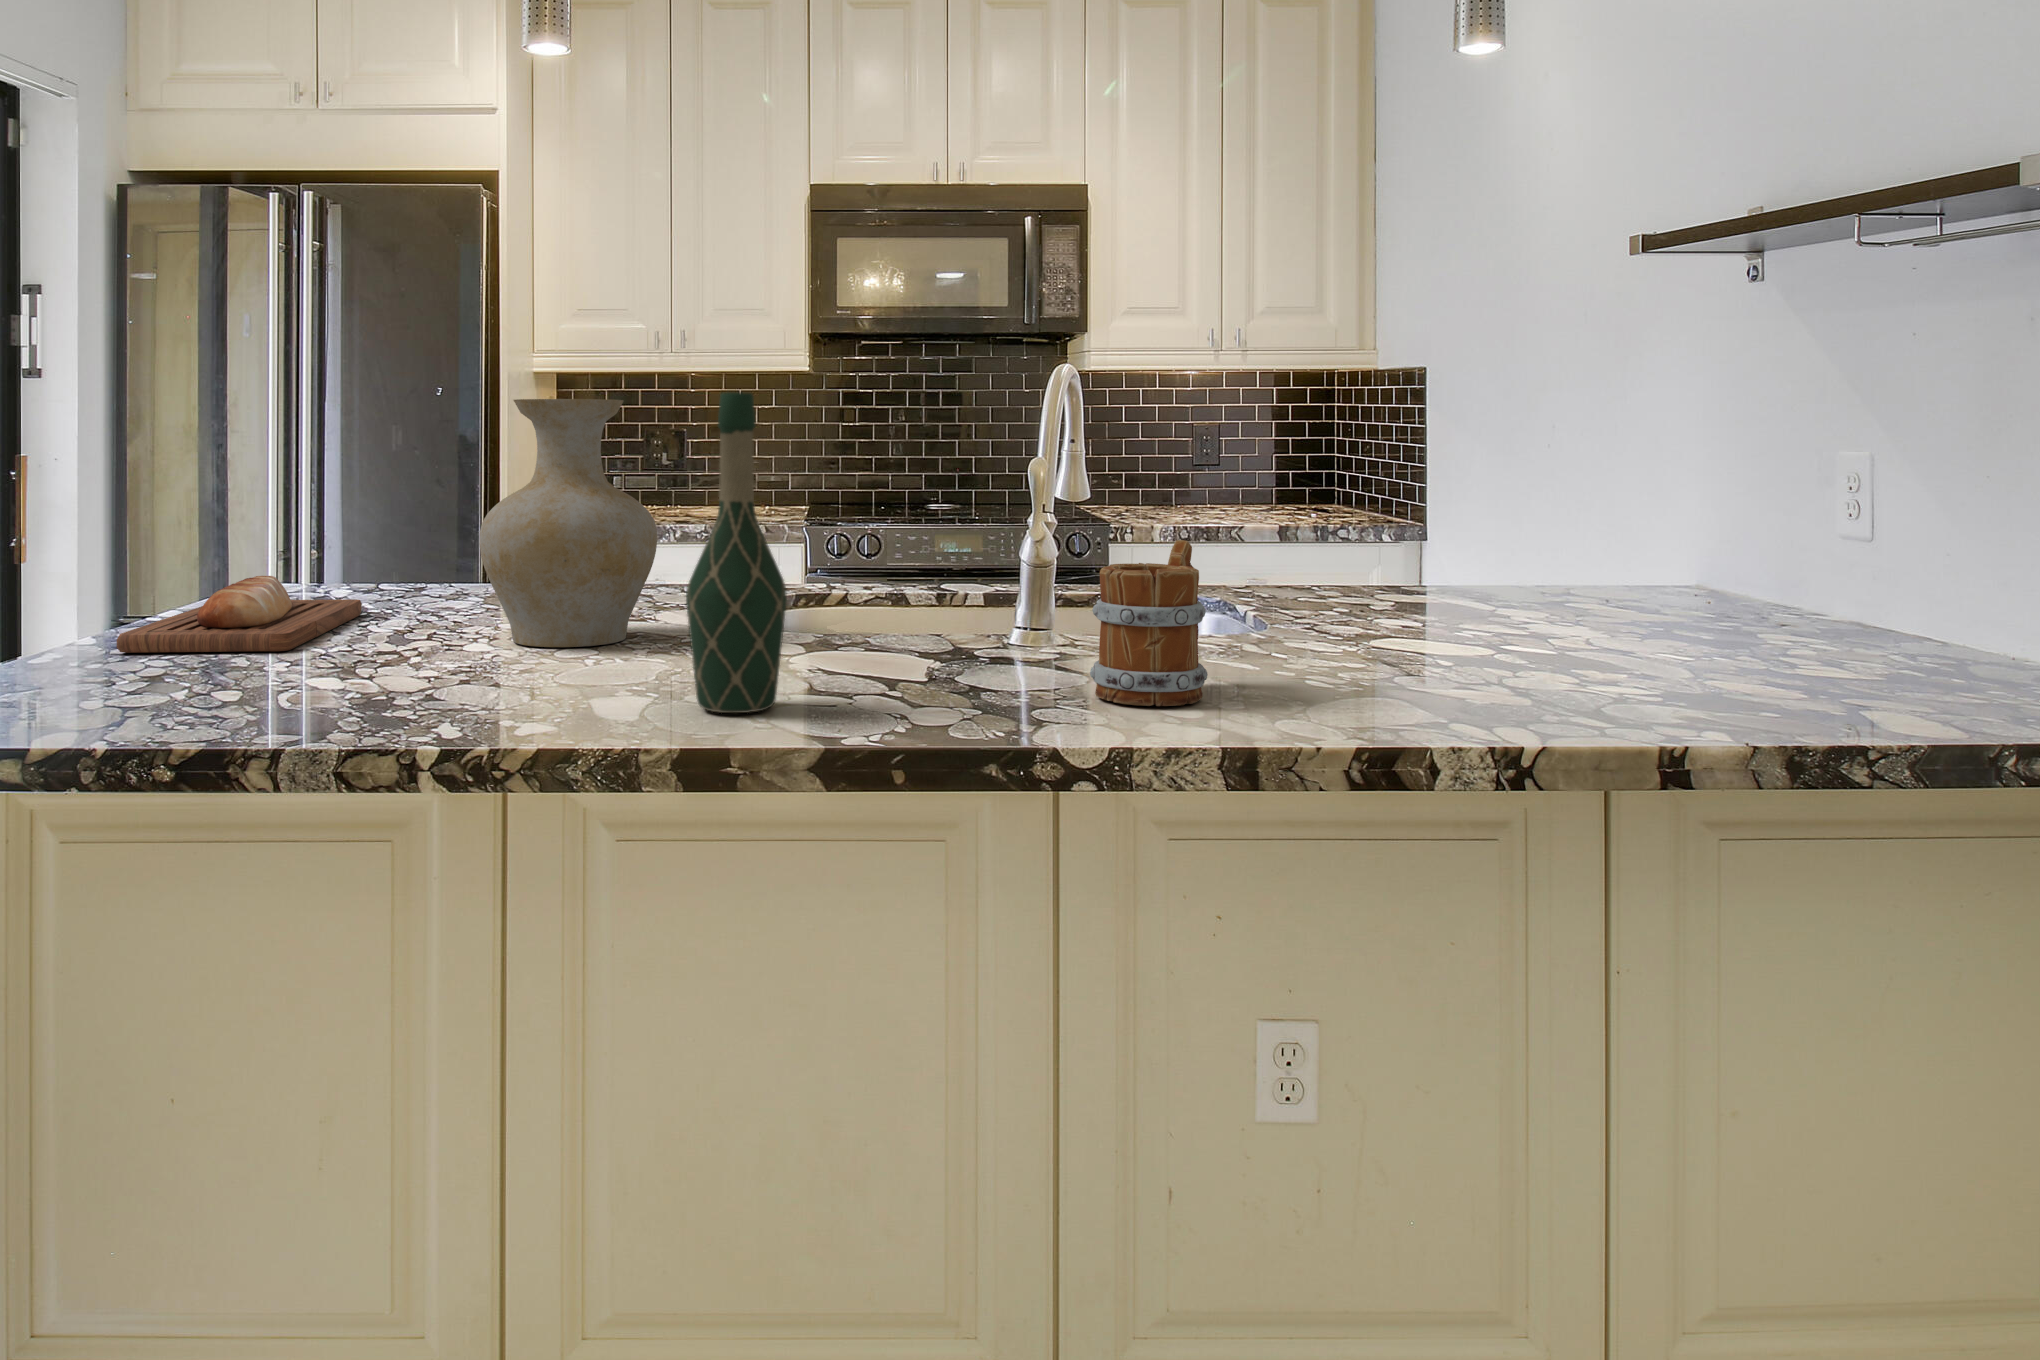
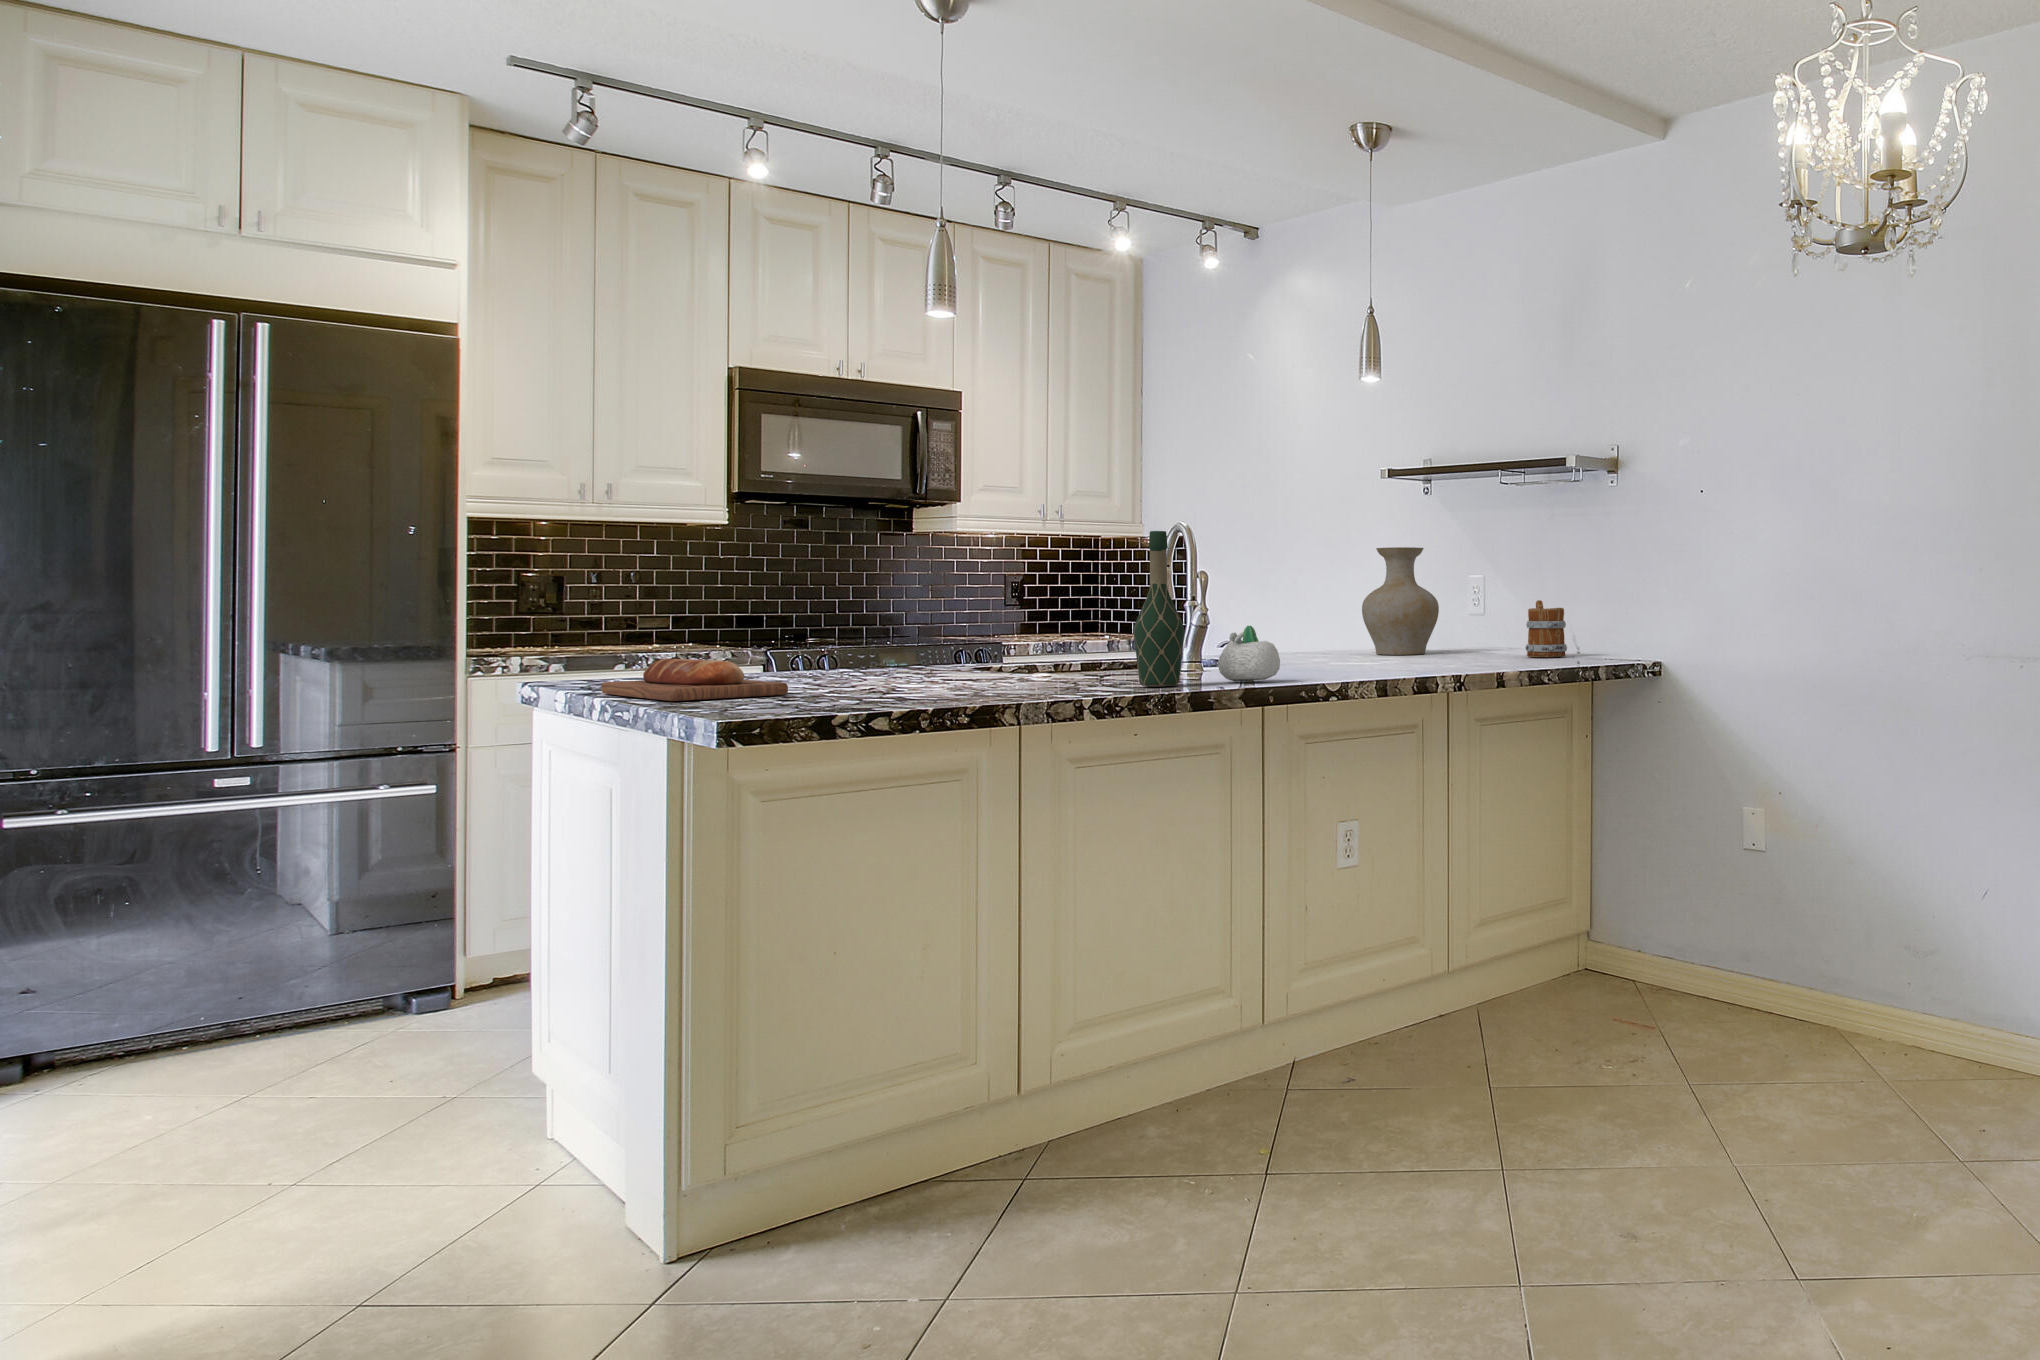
vase: present [479,399,657,647] -> present [1362,547,1439,655]
mug: present [1090,540,1208,706] -> present [1525,600,1567,657]
succulent planter: none [879,594,995,717] -> present [1218,626,1280,681]

